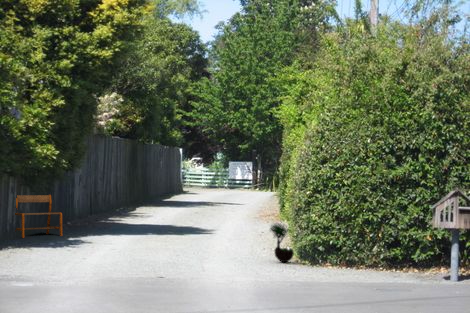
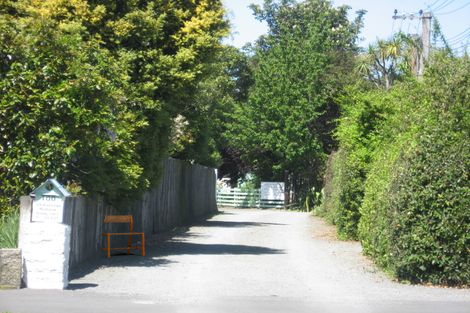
potted tree: present [270,222,294,262] -> none [367,239,392,282]

